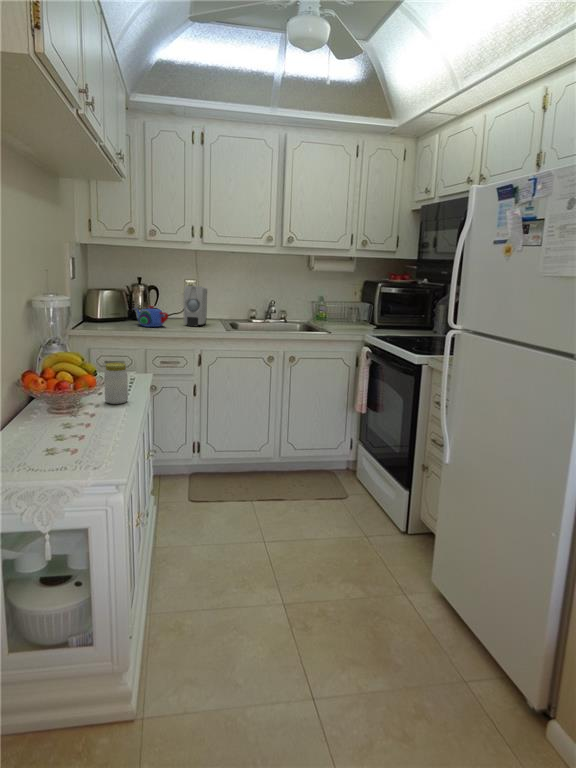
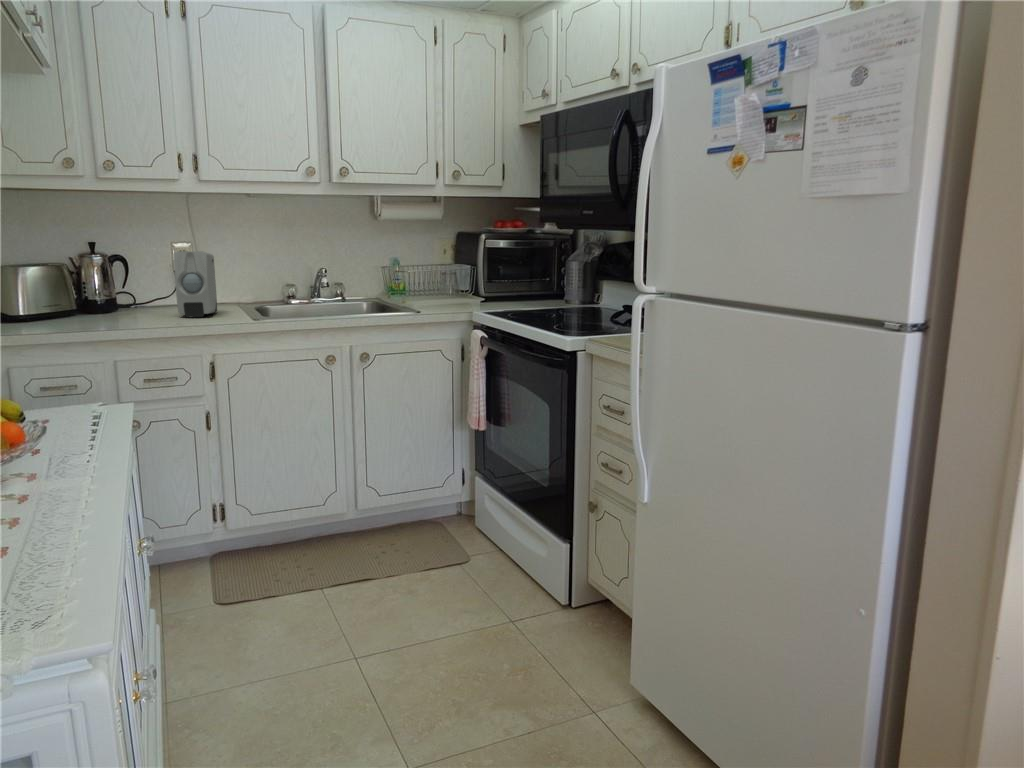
teapot: present [134,306,168,327] -> none [83,288,150,324]
jar: present [104,363,128,404] -> none [28,399,83,479]

